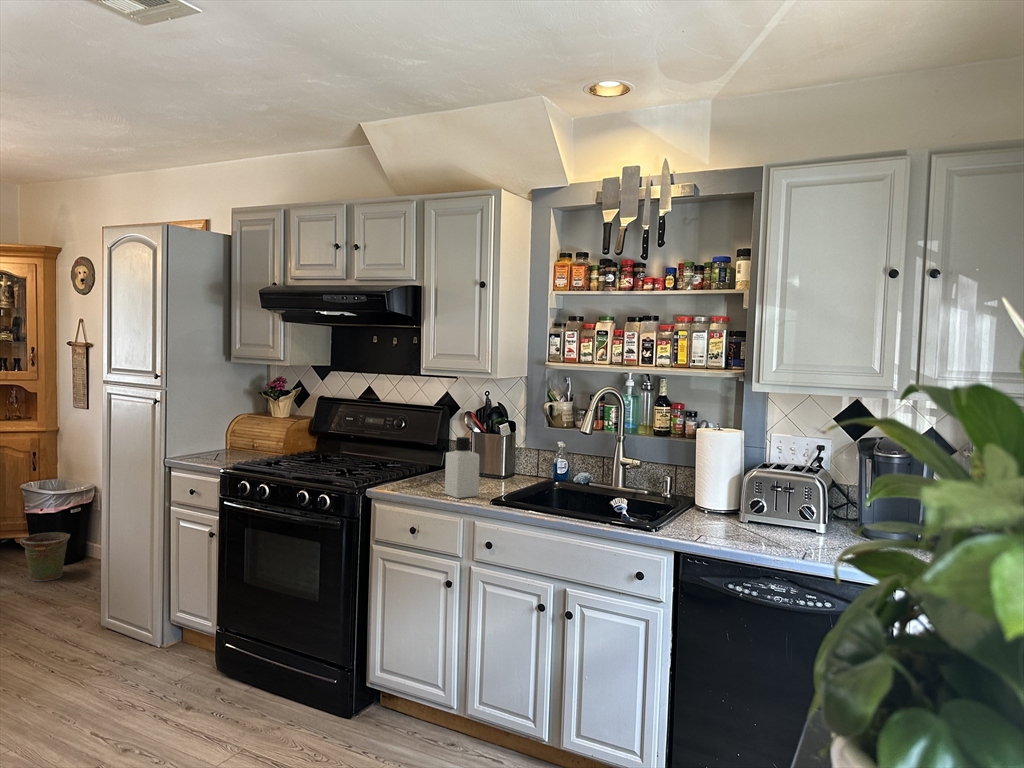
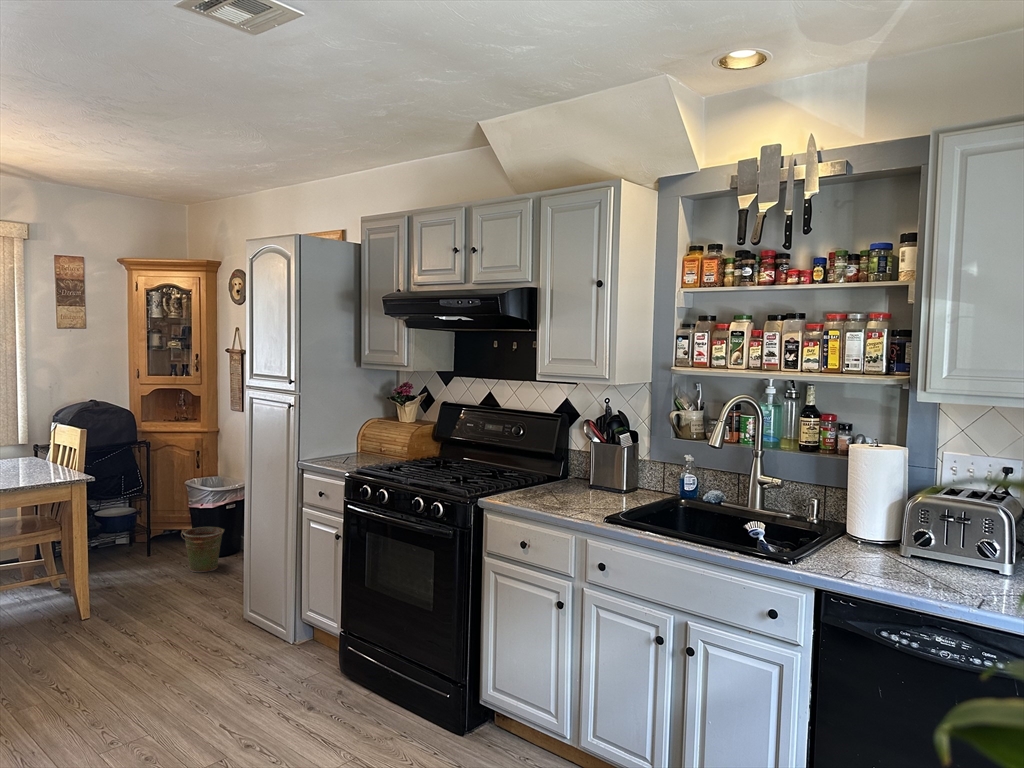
bottle: present [445,437,480,498] -> none [559,447,596,513]

